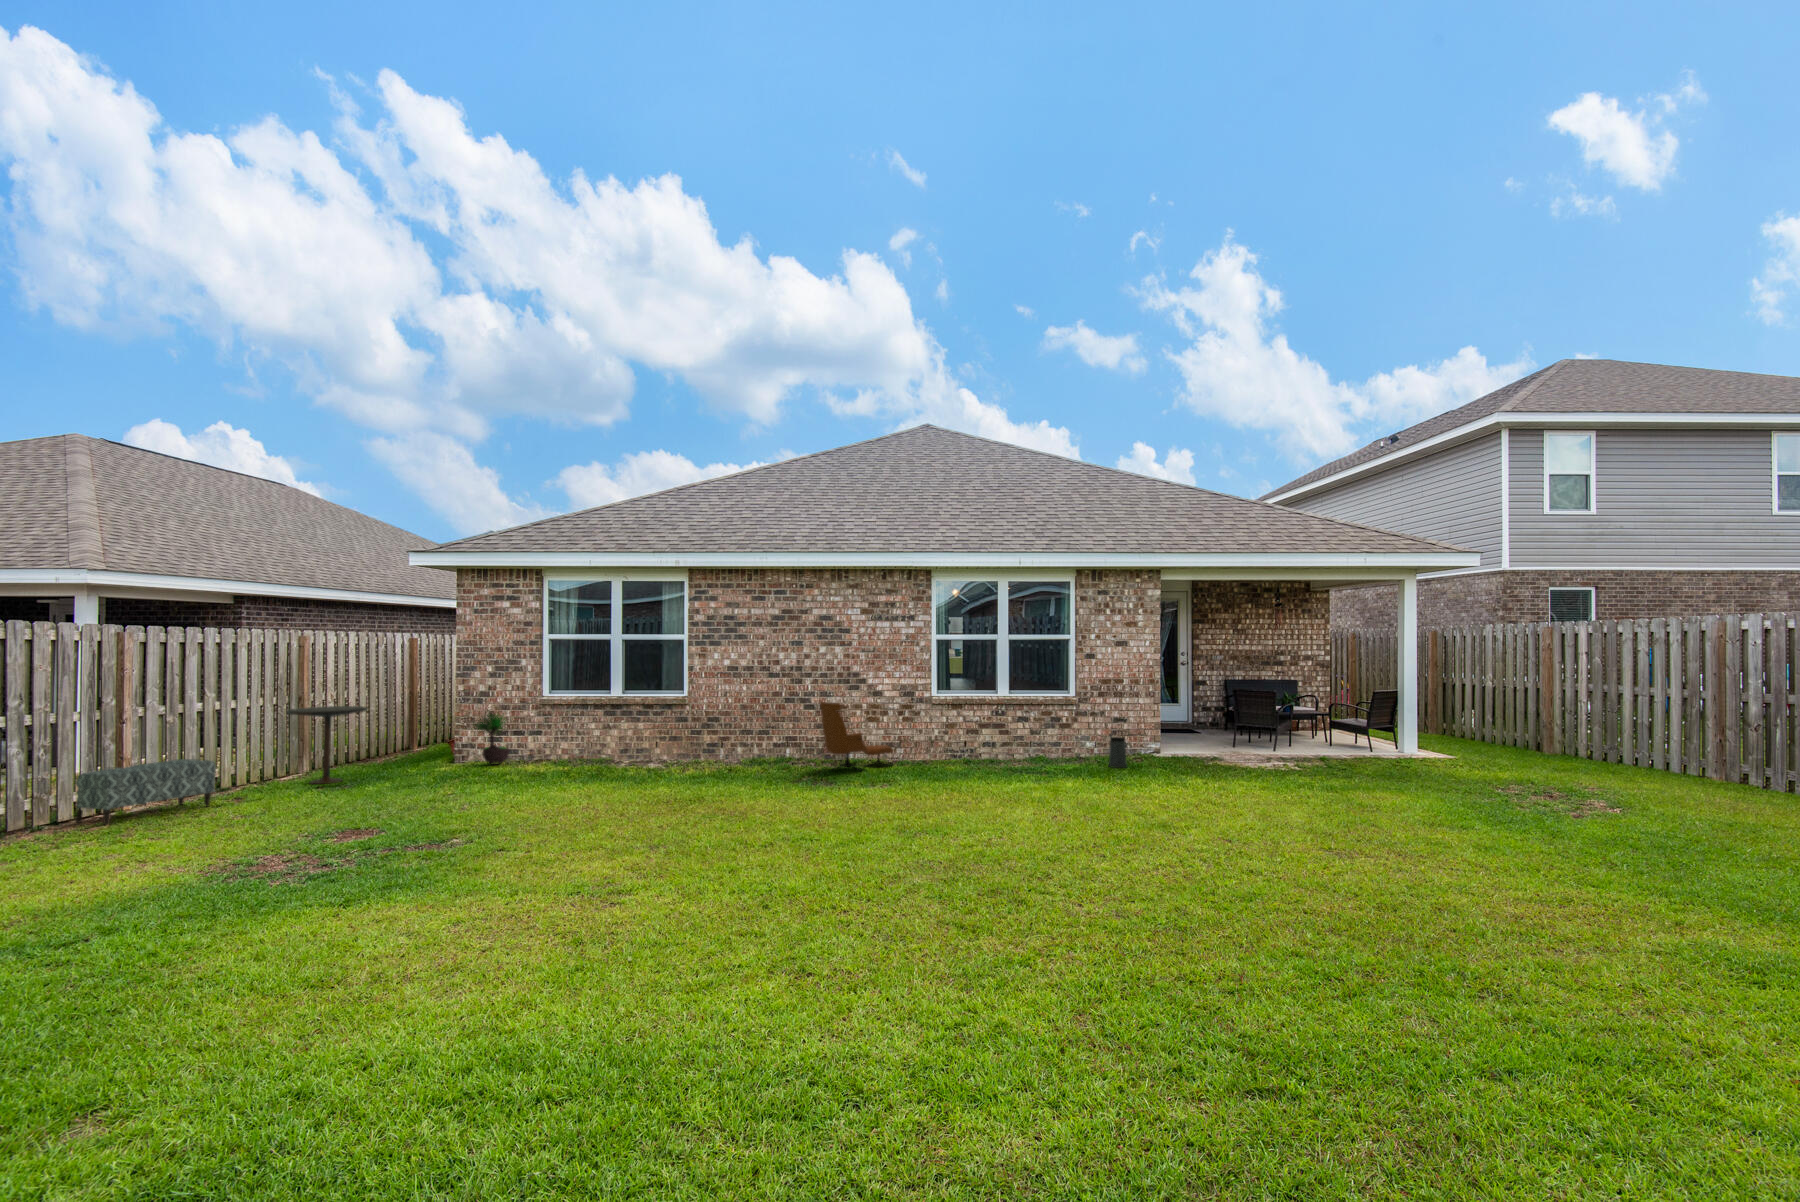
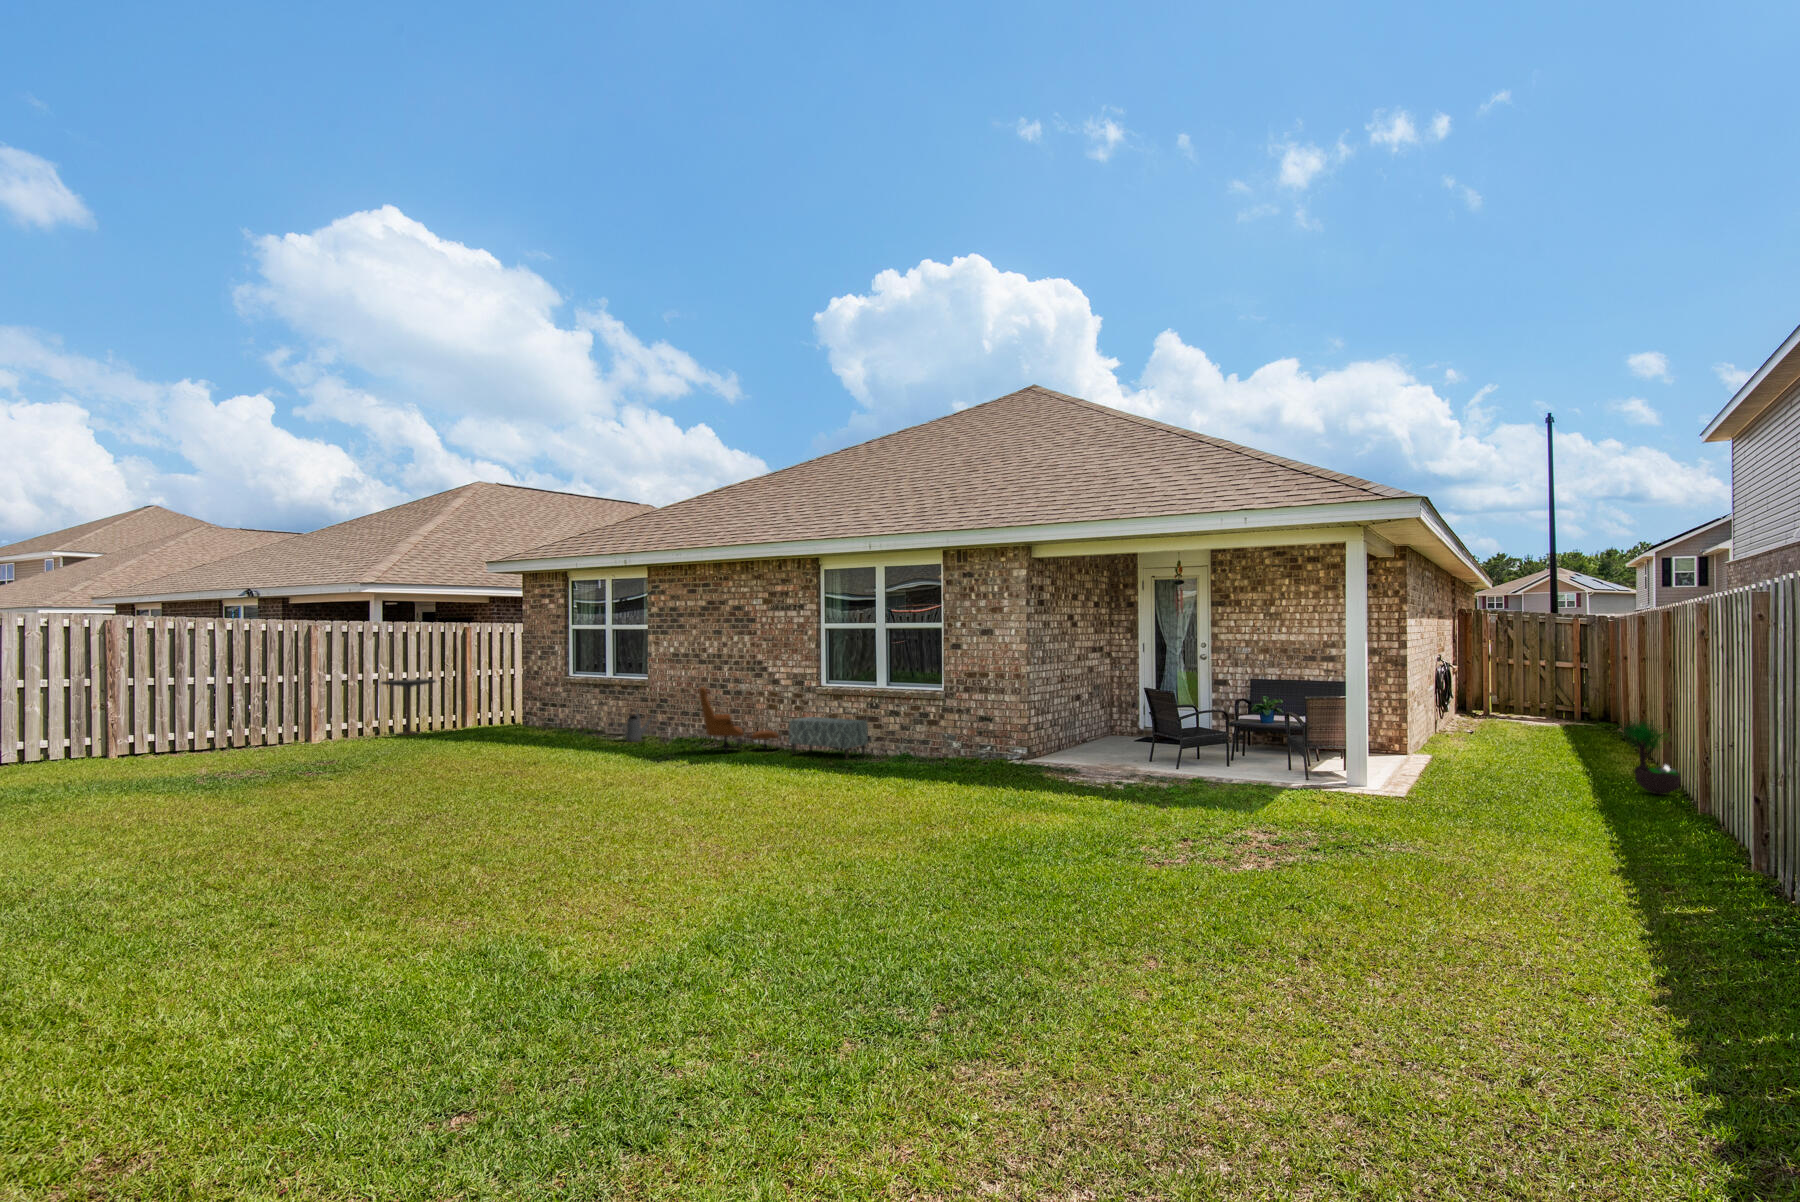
potted tree: present [476,714,509,765] -> present [1621,720,1681,795]
watering can: present [1109,733,1127,768] -> present [624,712,654,742]
bench: present [76,759,216,825] -> present [789,717,868,759]

